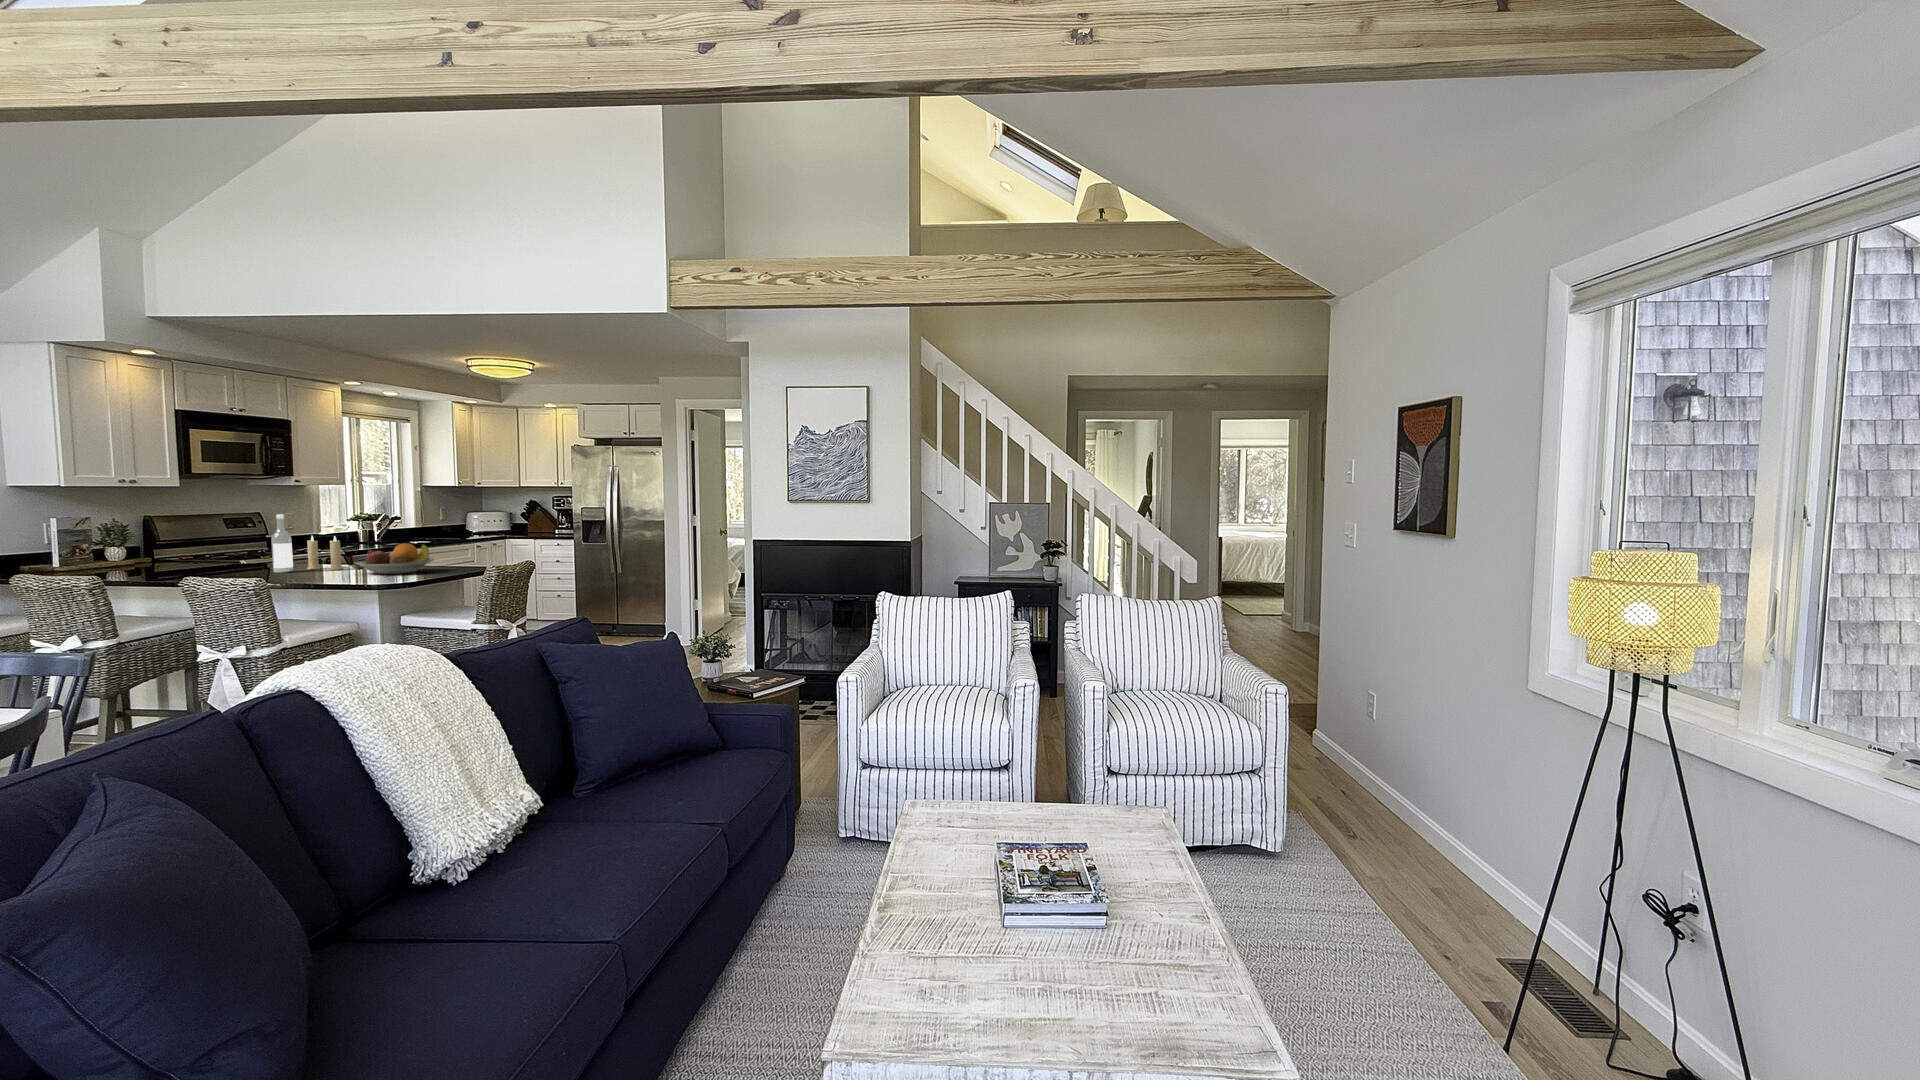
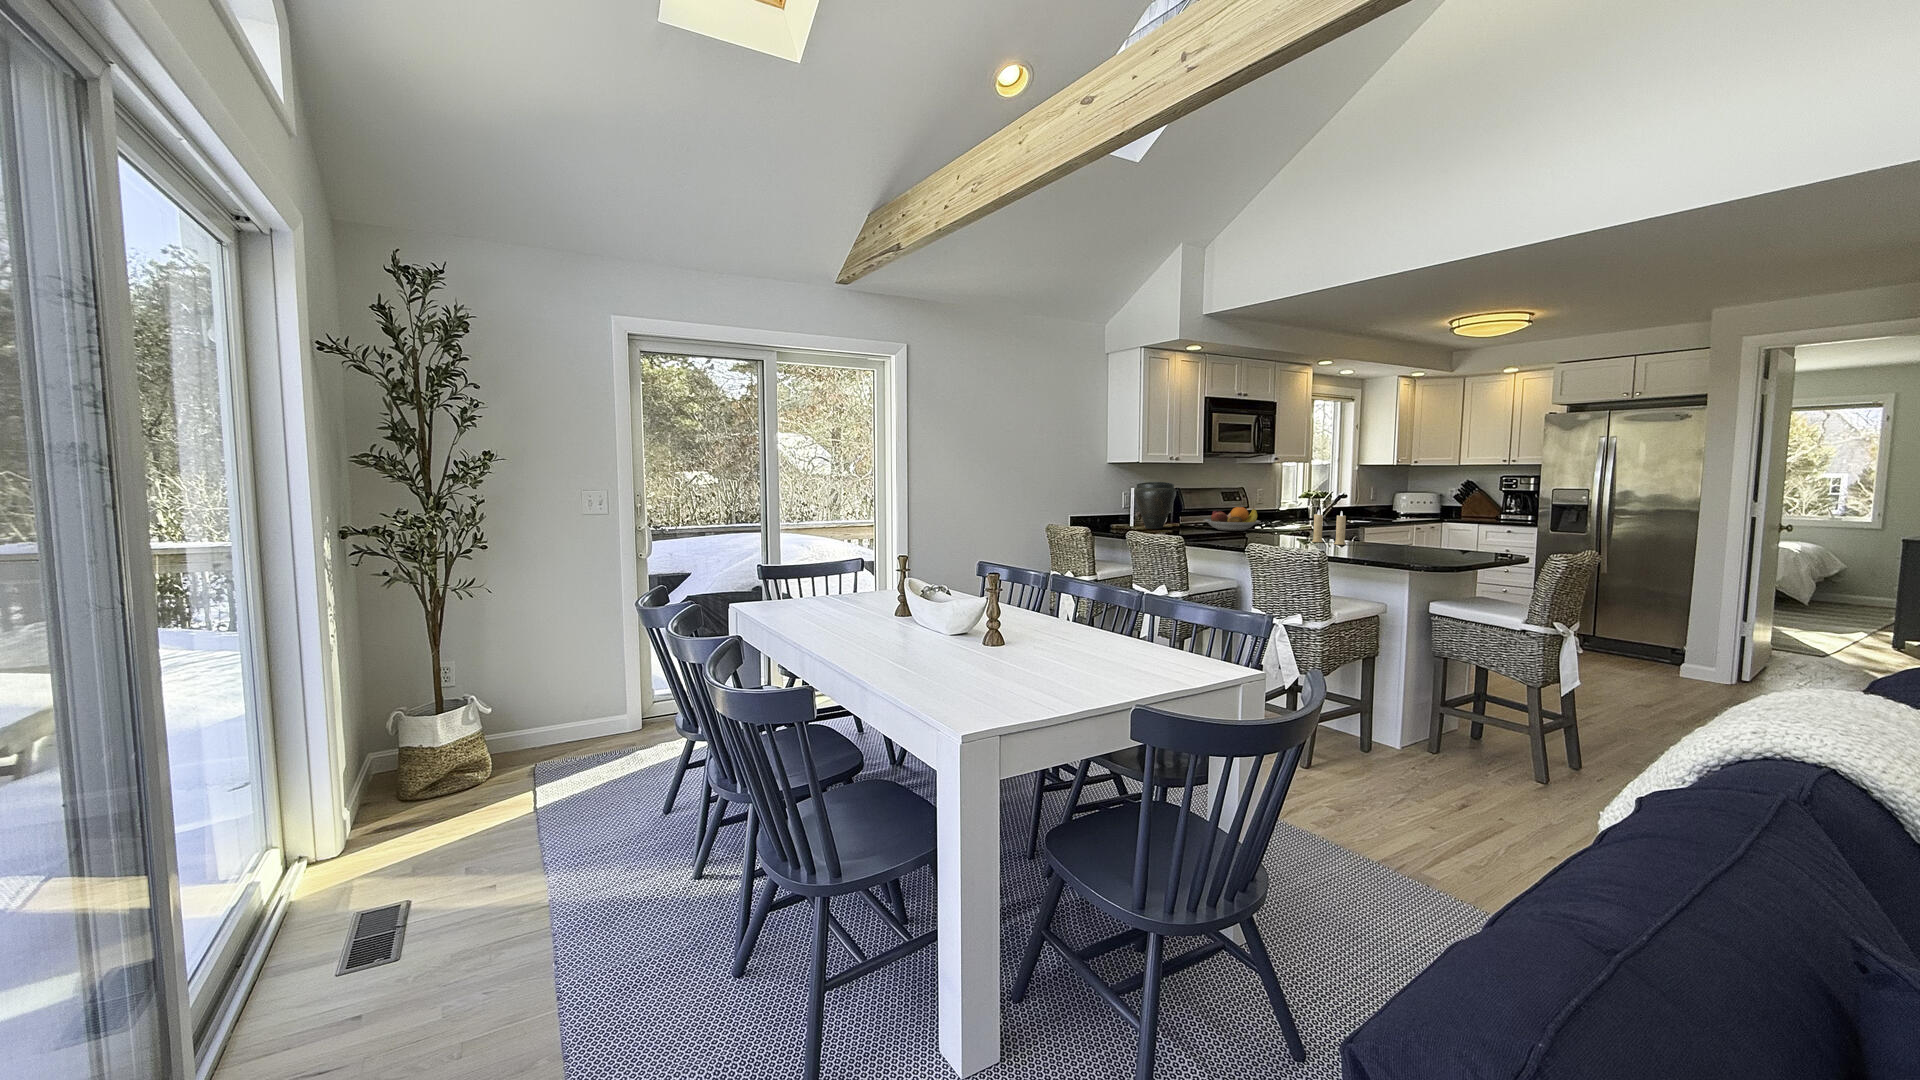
vase: none [62,510,133,569] -> present [1134,482,1176,529]
wine bottle: present [271,514,293,573] -> none [1289,488,1306,544]
fruit bowl: present [355,544,434,574] -> present [1203,507,1260,531]

